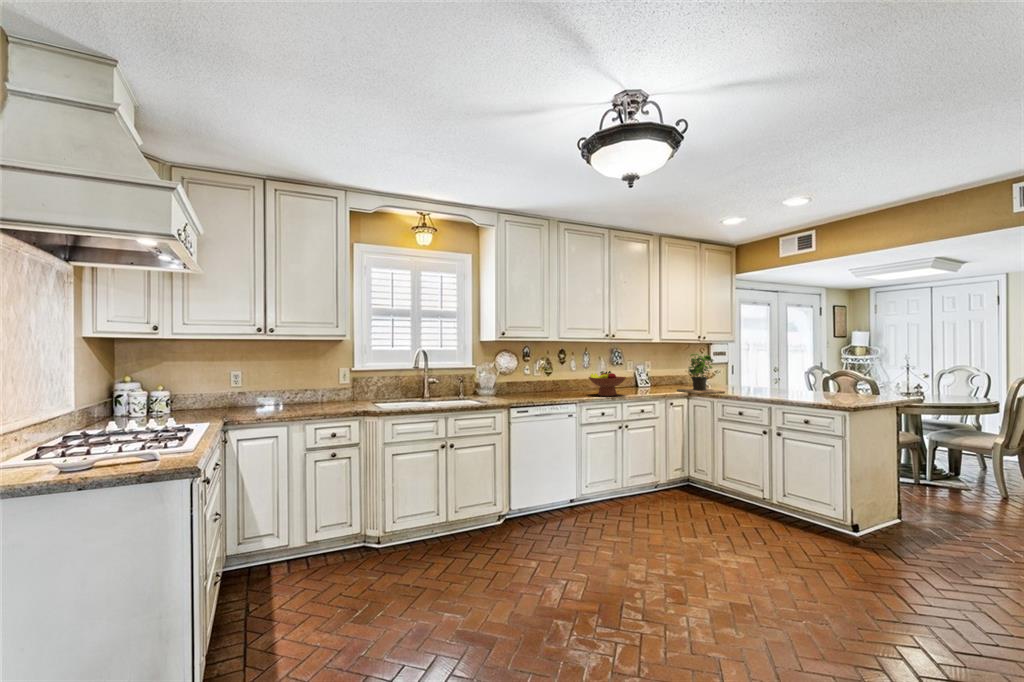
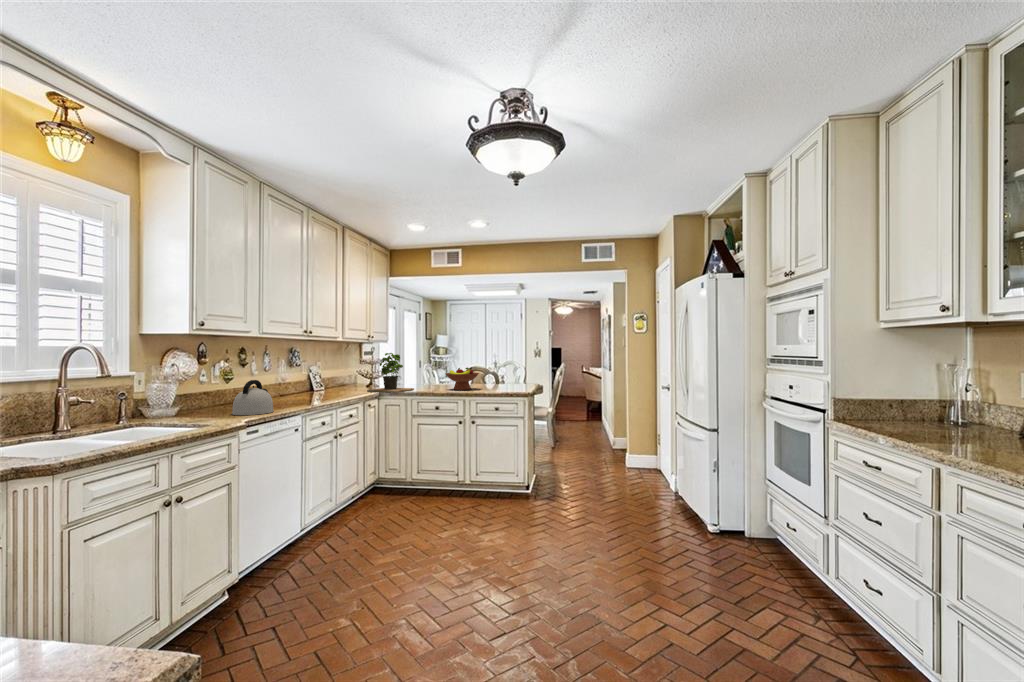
fruit bowl: present [589,371,626,396] -> present [445,367,479,390]
kettle: none [520,374,549,399] -> present [232,380,274,415]

